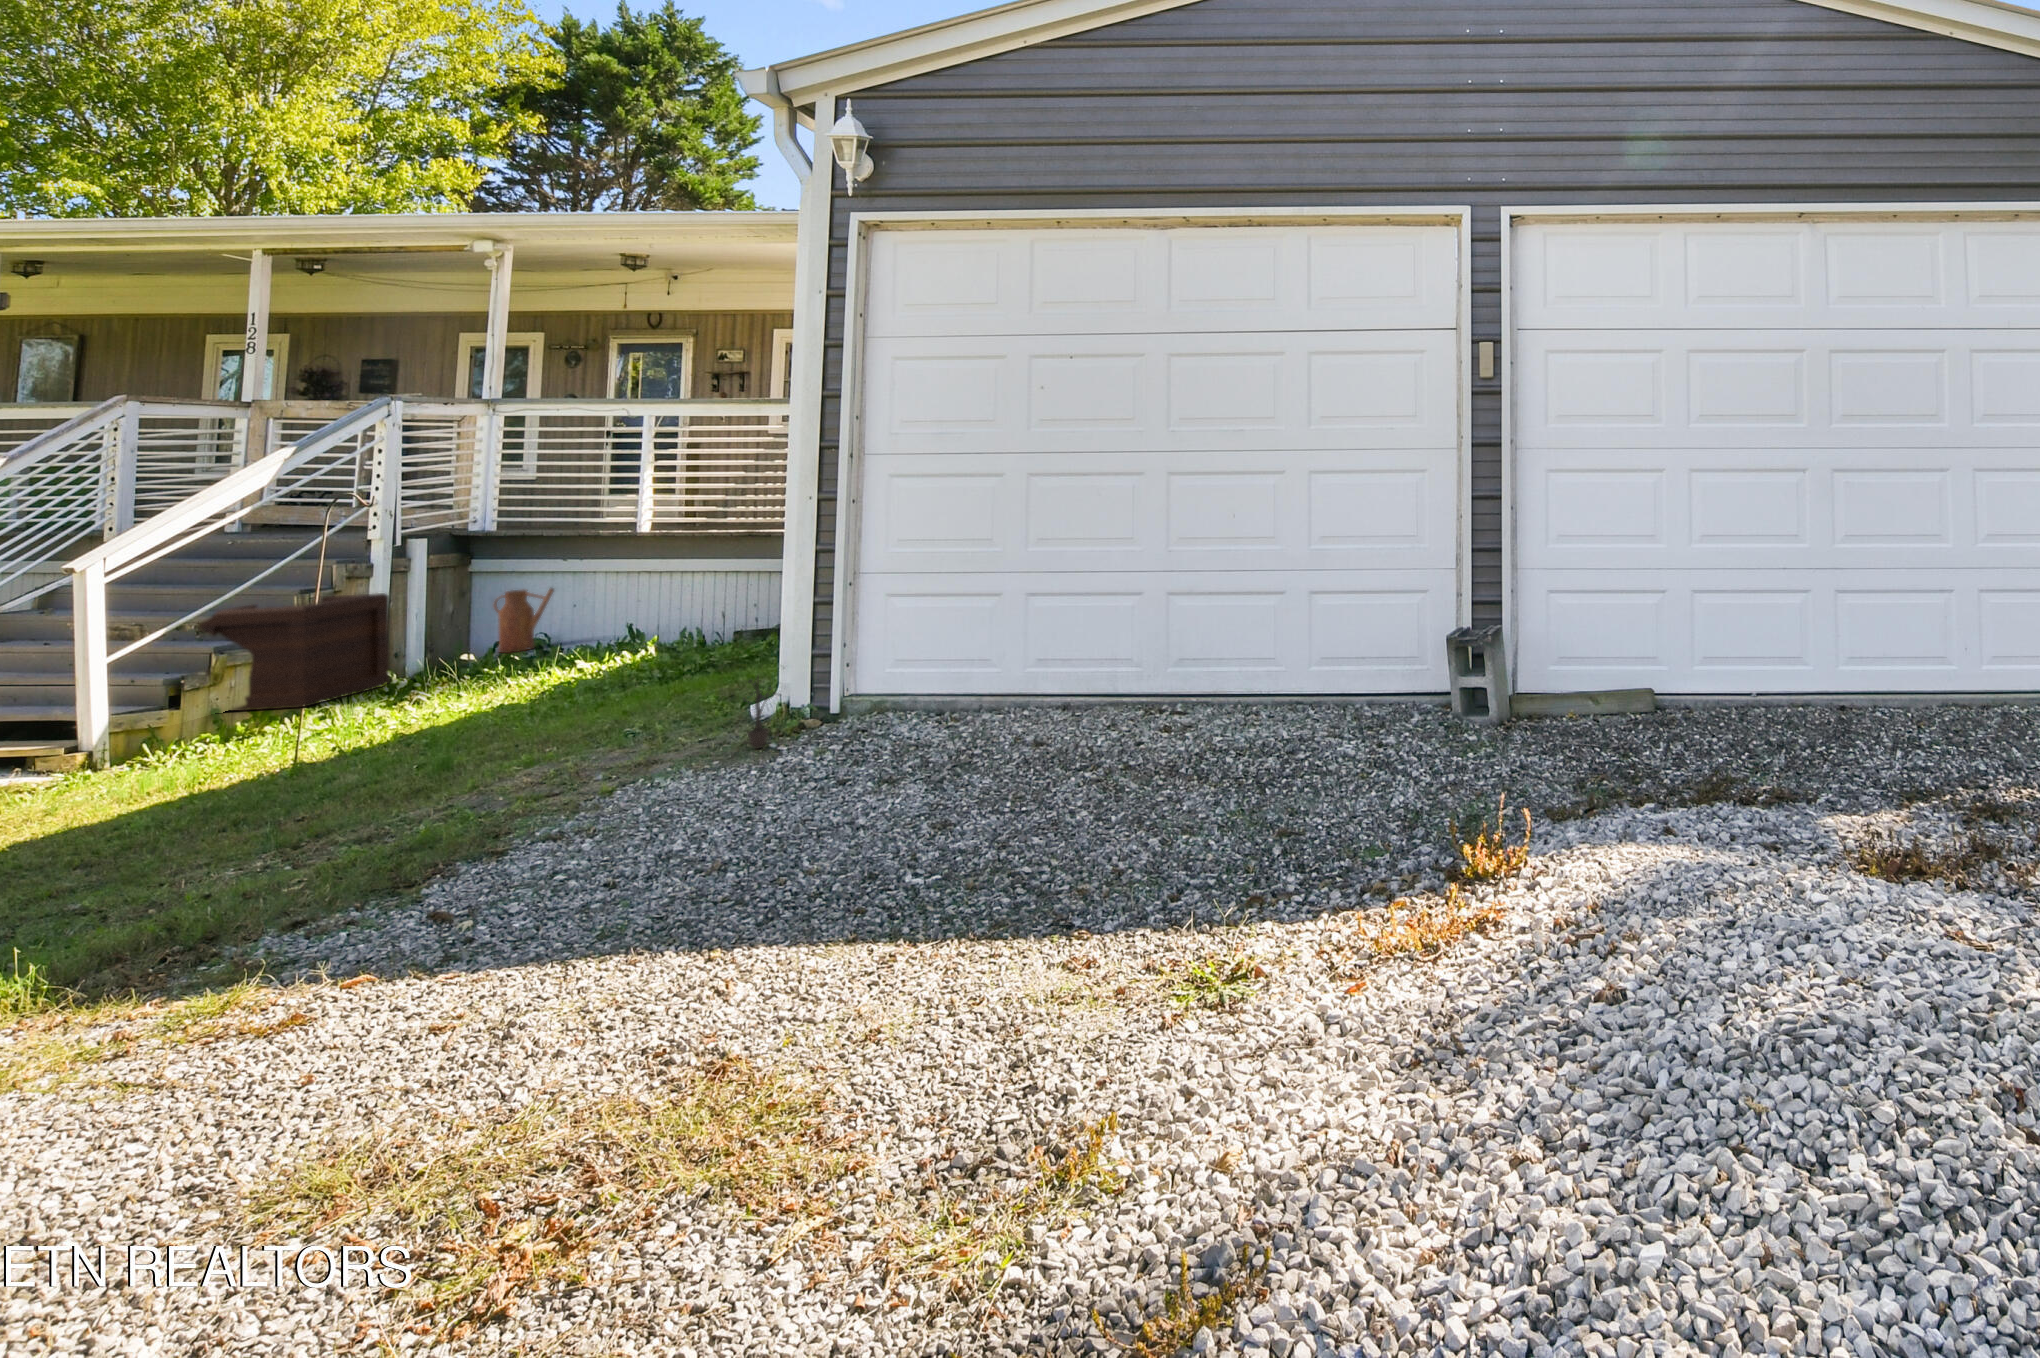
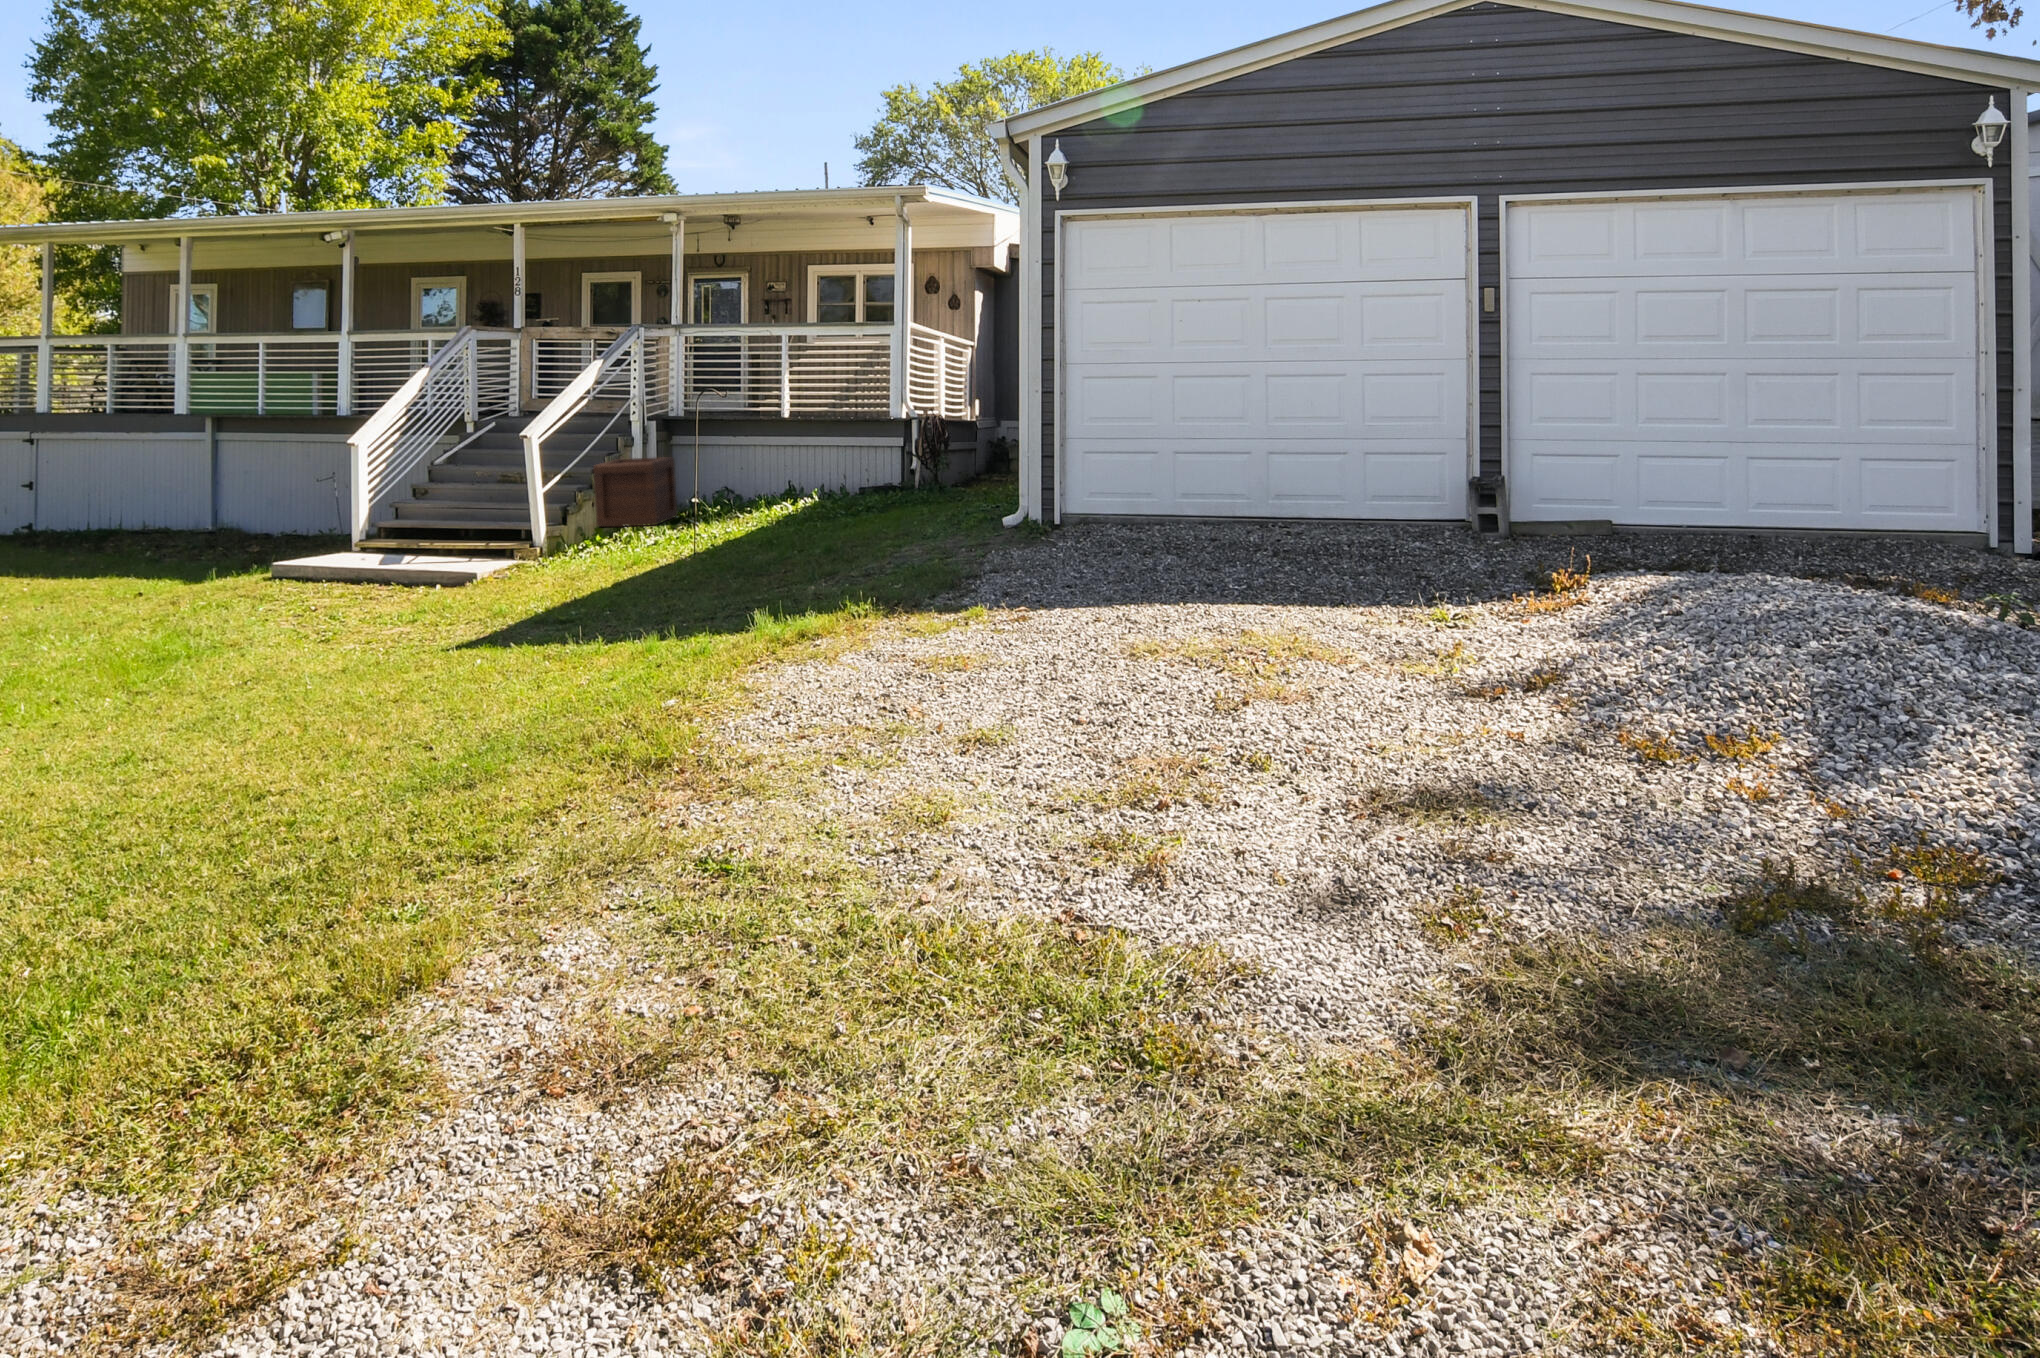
watering can: present [494,588,554,653] -> none [693,459,732,503]
decorative plant: present [746,678,775,748] -> none [1007,499,1021,544]

